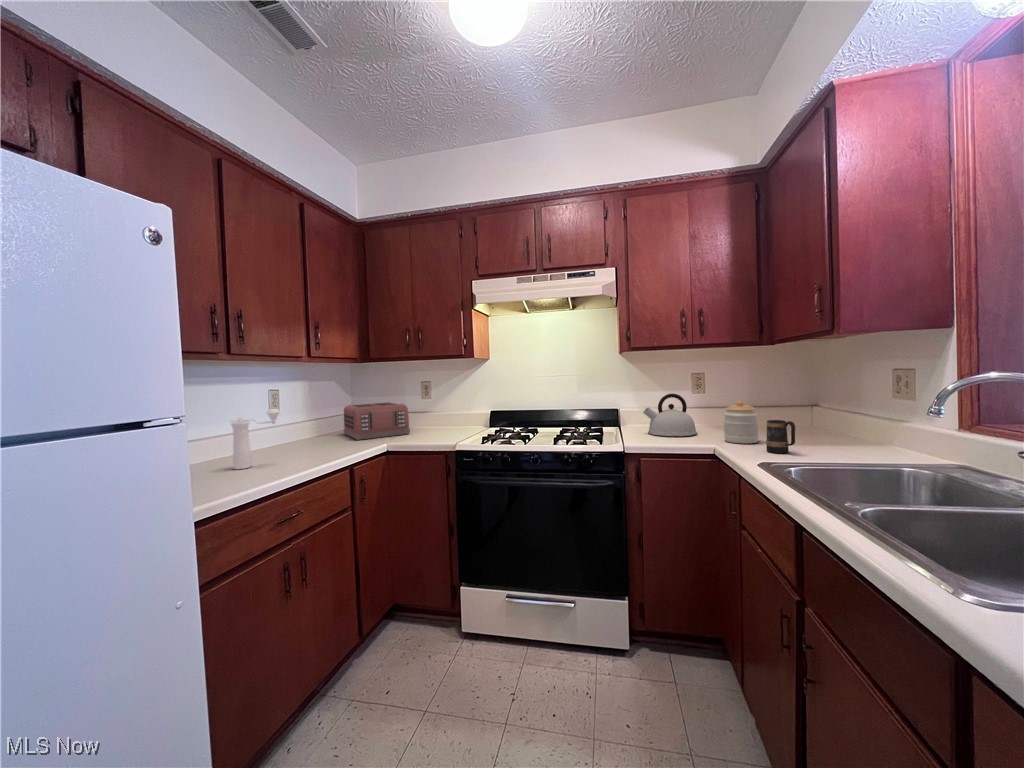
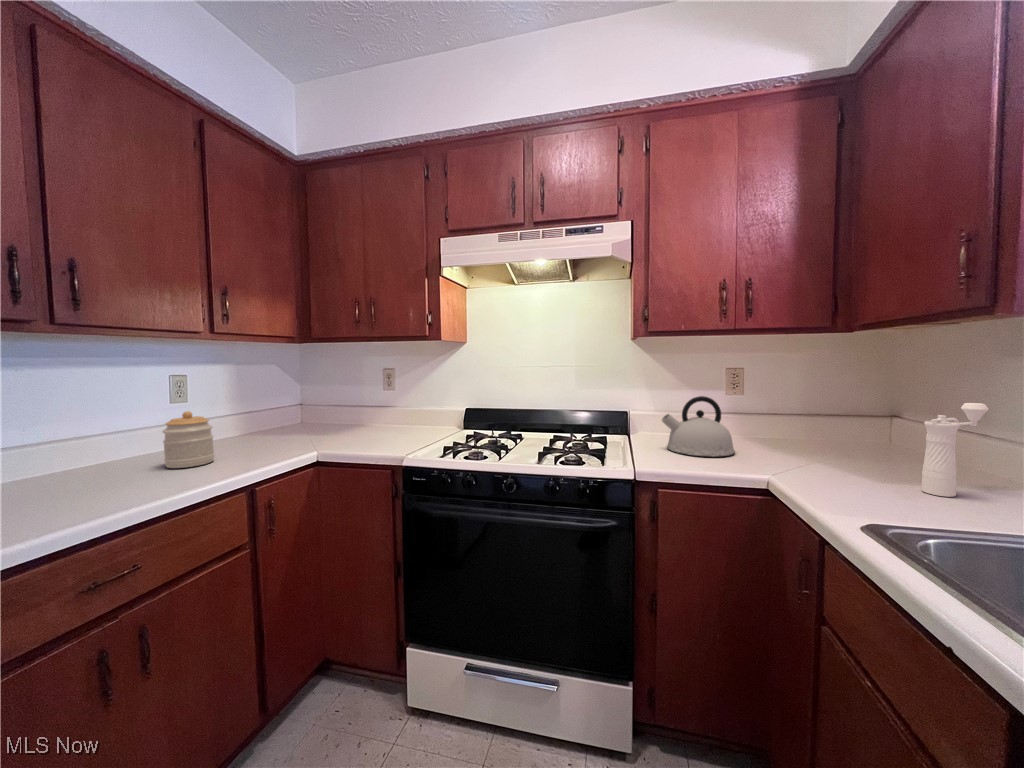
jar: present [724,401,759,443] -> present [162,411,214,468]
toaster: present [344,402,410,440] -> none [278,394,359,444]
pepper mill: present [231,409,280,469] -> present [921,403,988,497]
mug: present [766,420,795,453] -> none [855,447,912,501]

